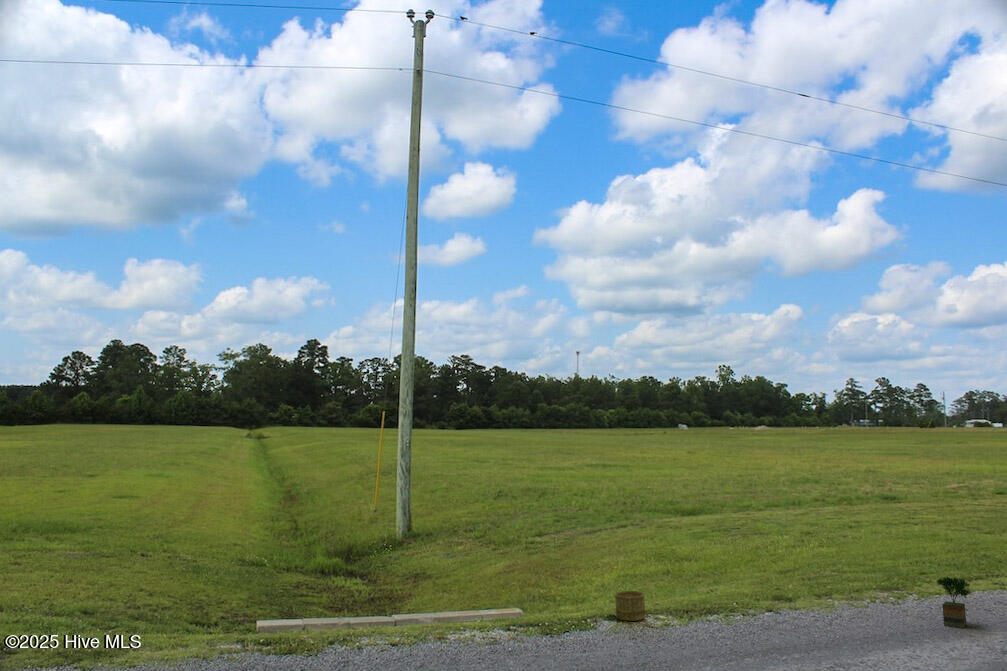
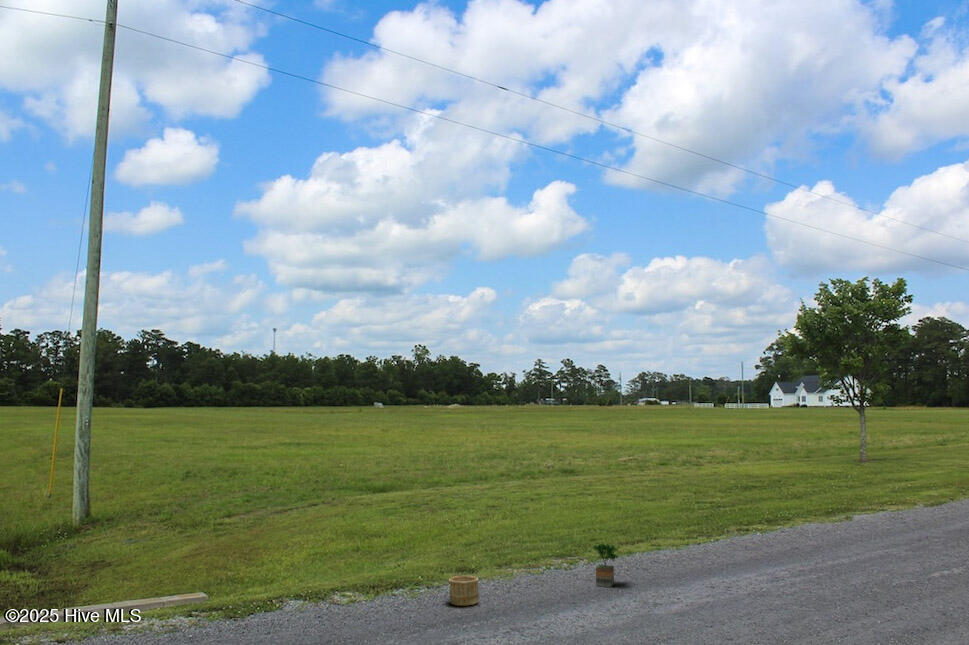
wooden bucket: present [615,591,645,621] -> present [449,575,479,606]

